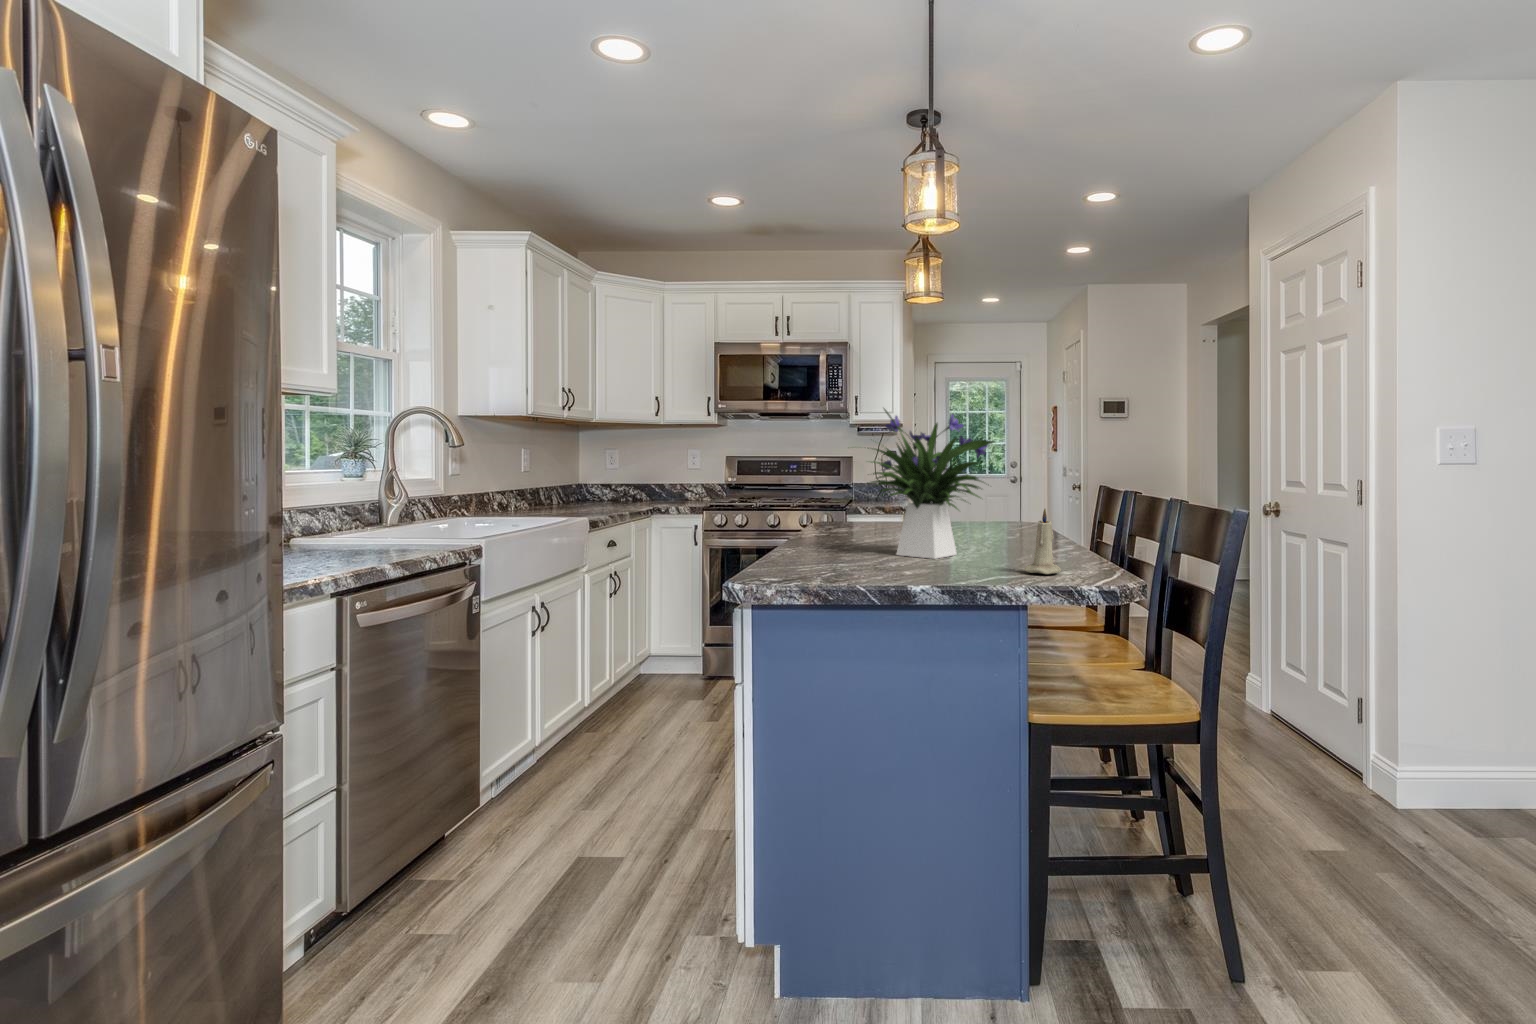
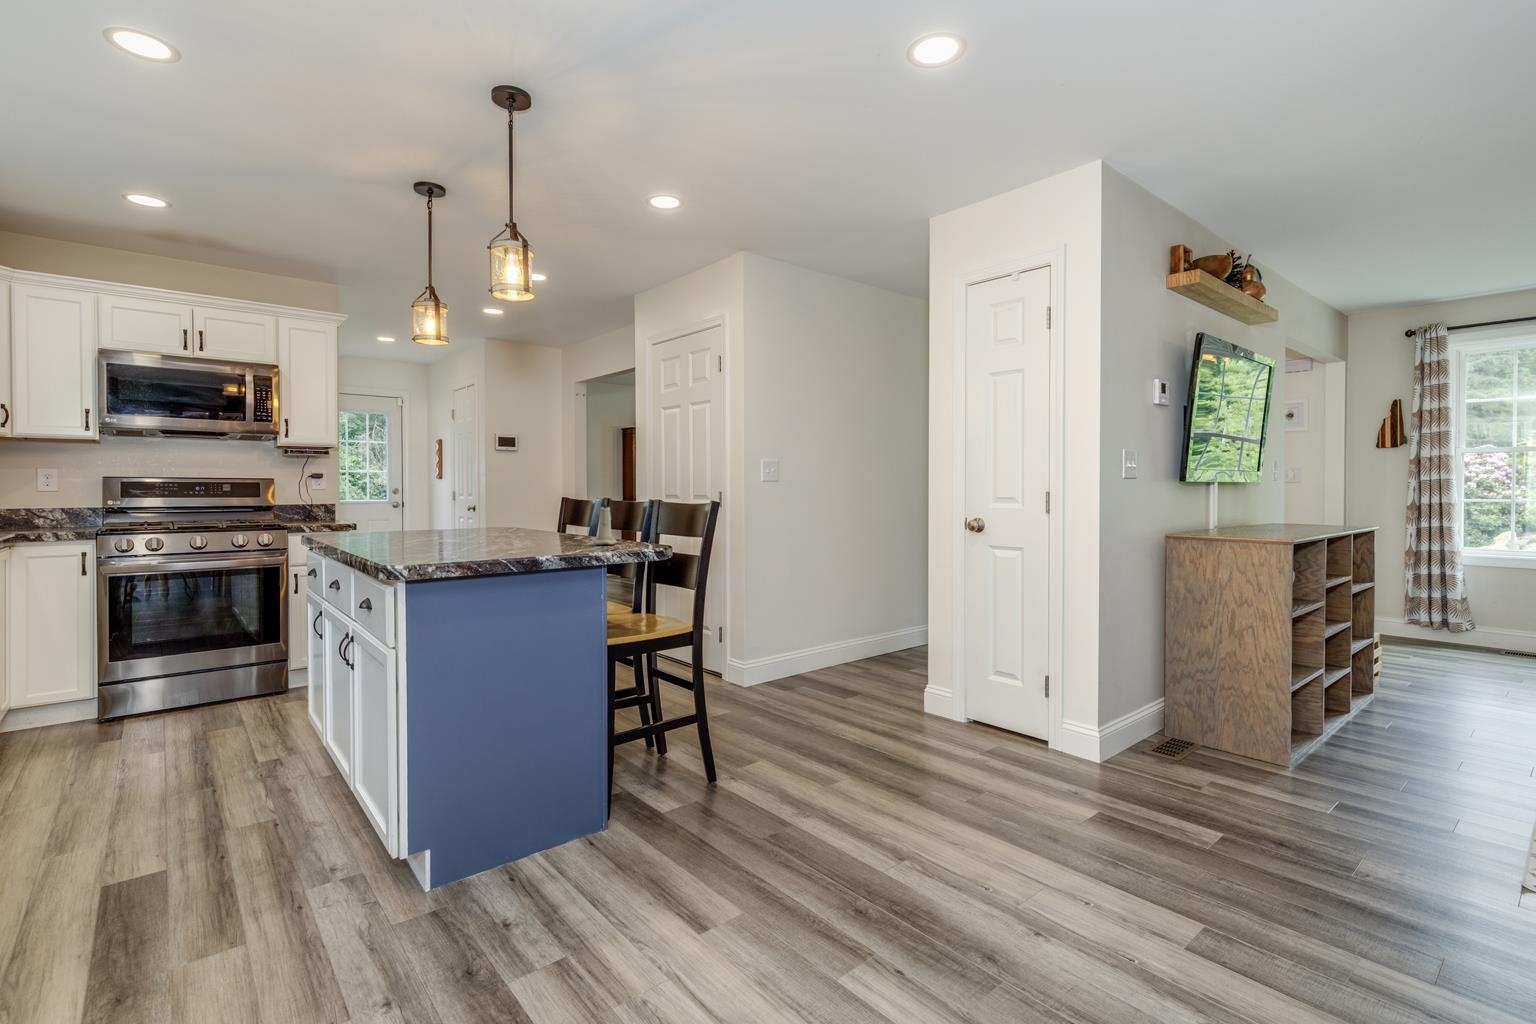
flower arrangement: present [868,409,994,559] -> none [428,421,550,545]

